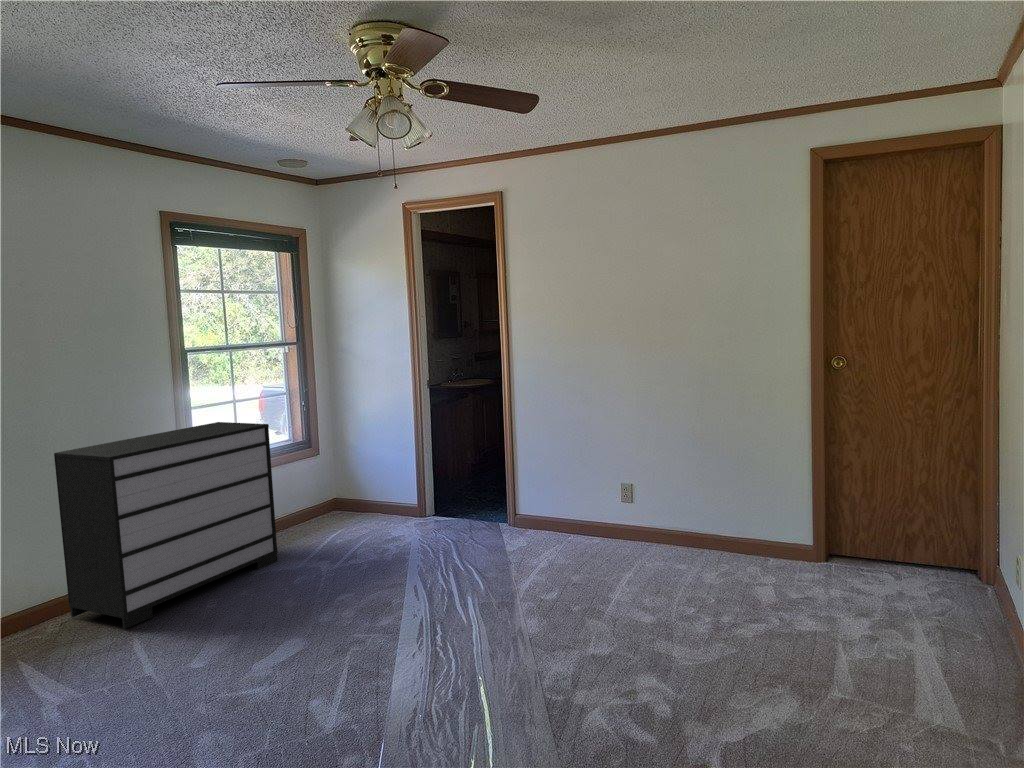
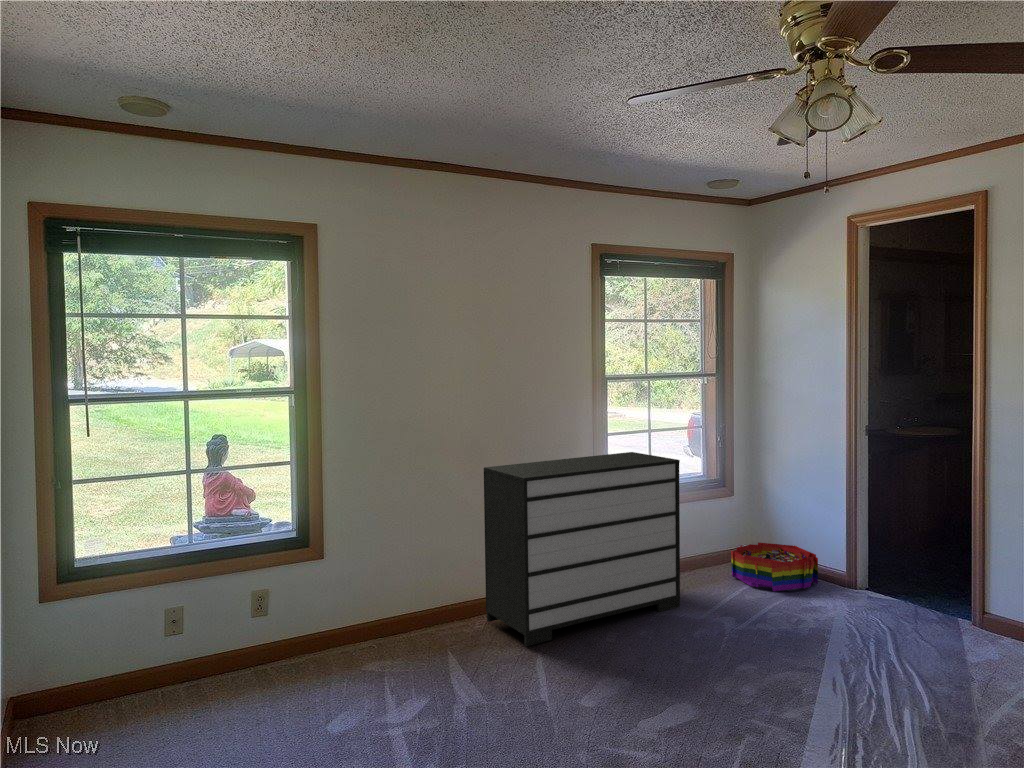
storage bin: none [319,490,394,532] -> present [731,543,818,591]

